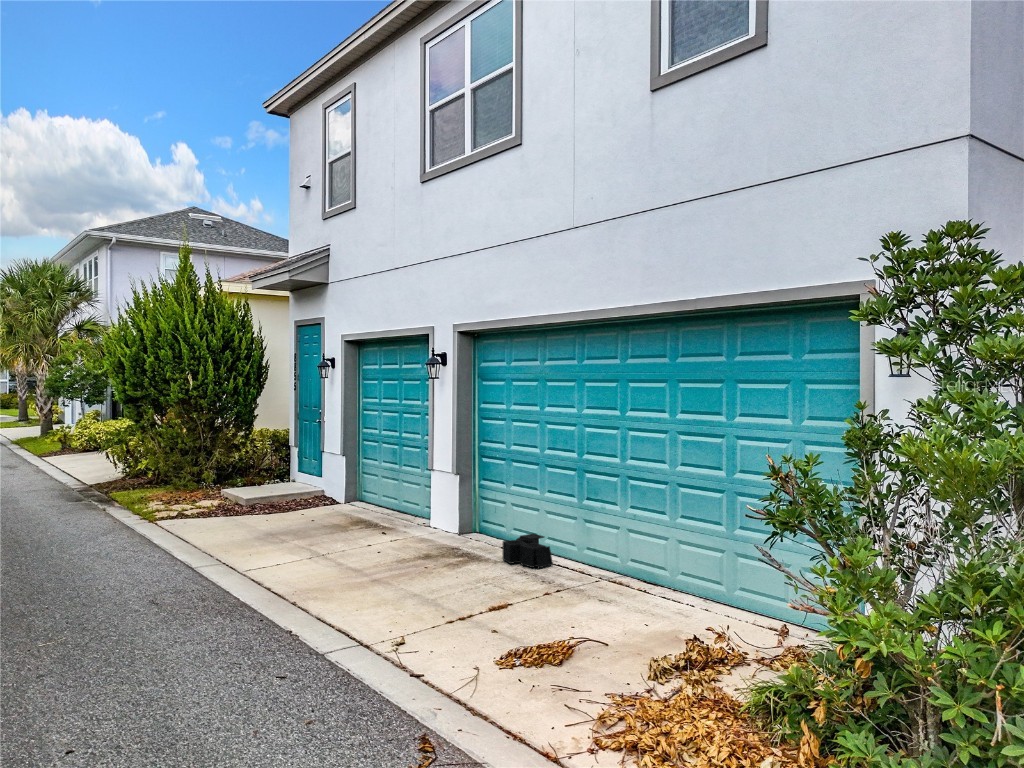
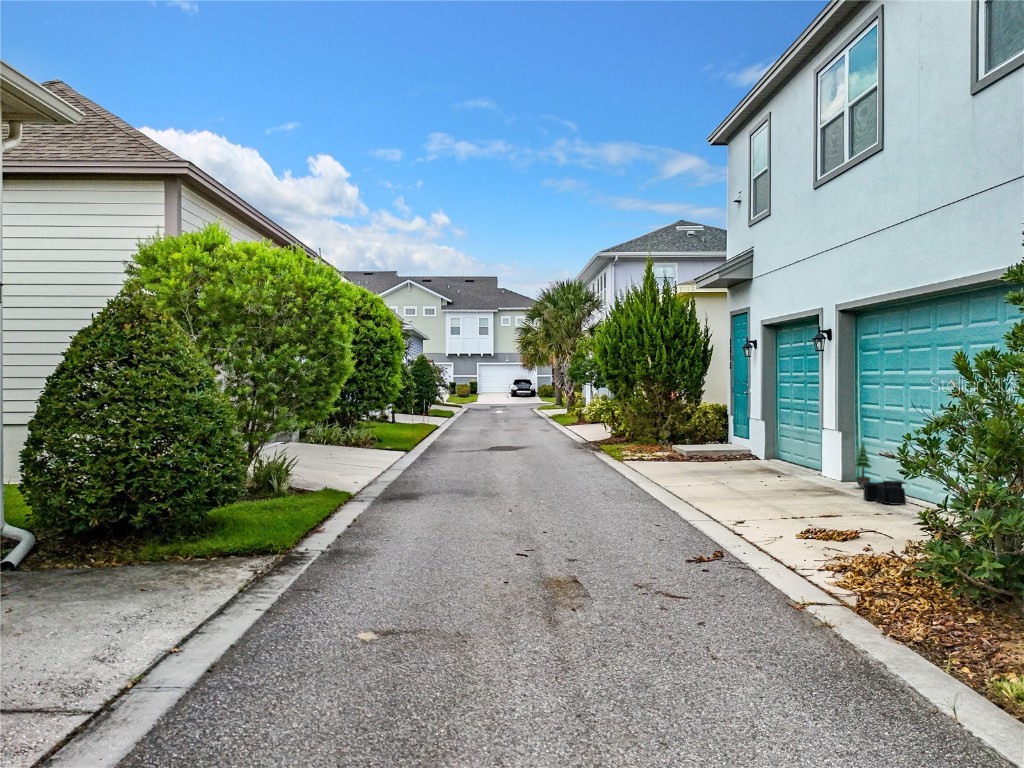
potted tree: none [478,488,497,542] -> present [855,443,872,488]

